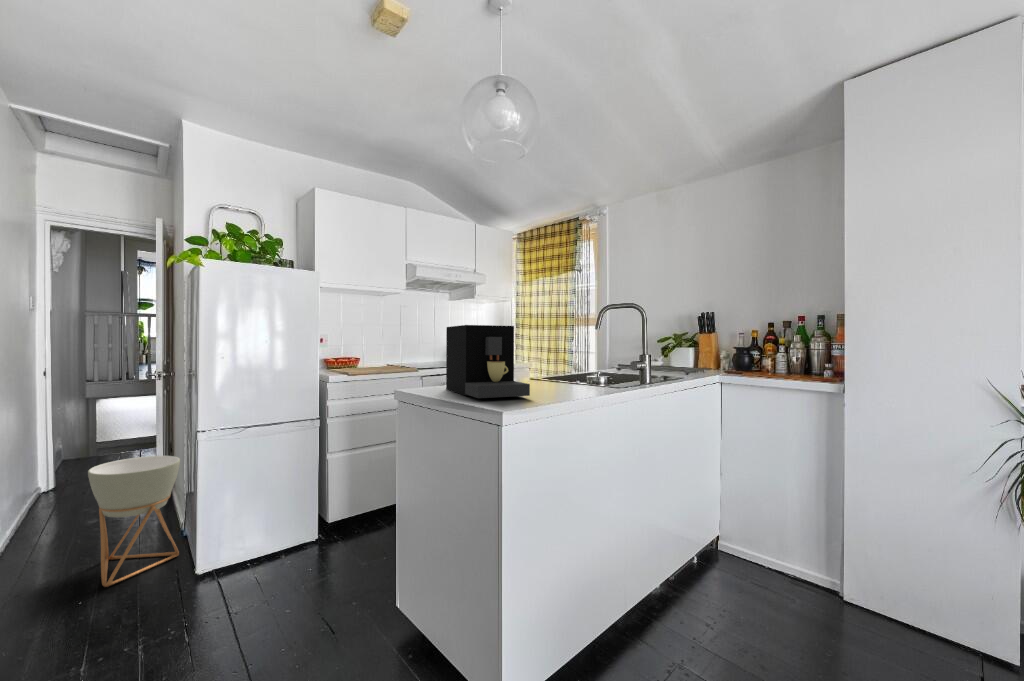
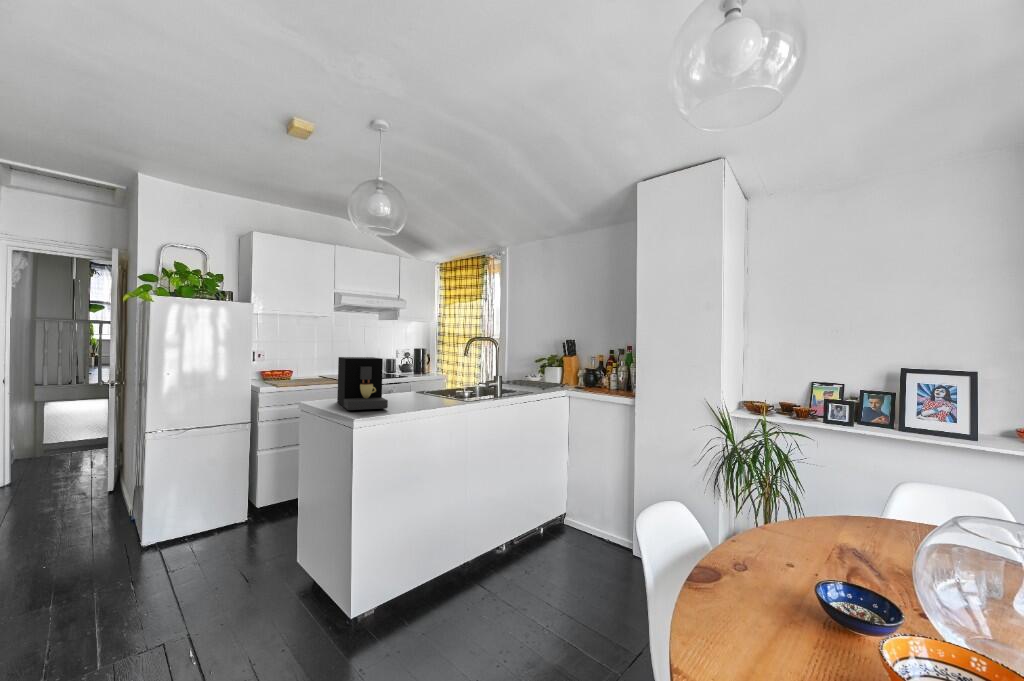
planter: present [88,456,180,587] -> none [52,452,130,556]

